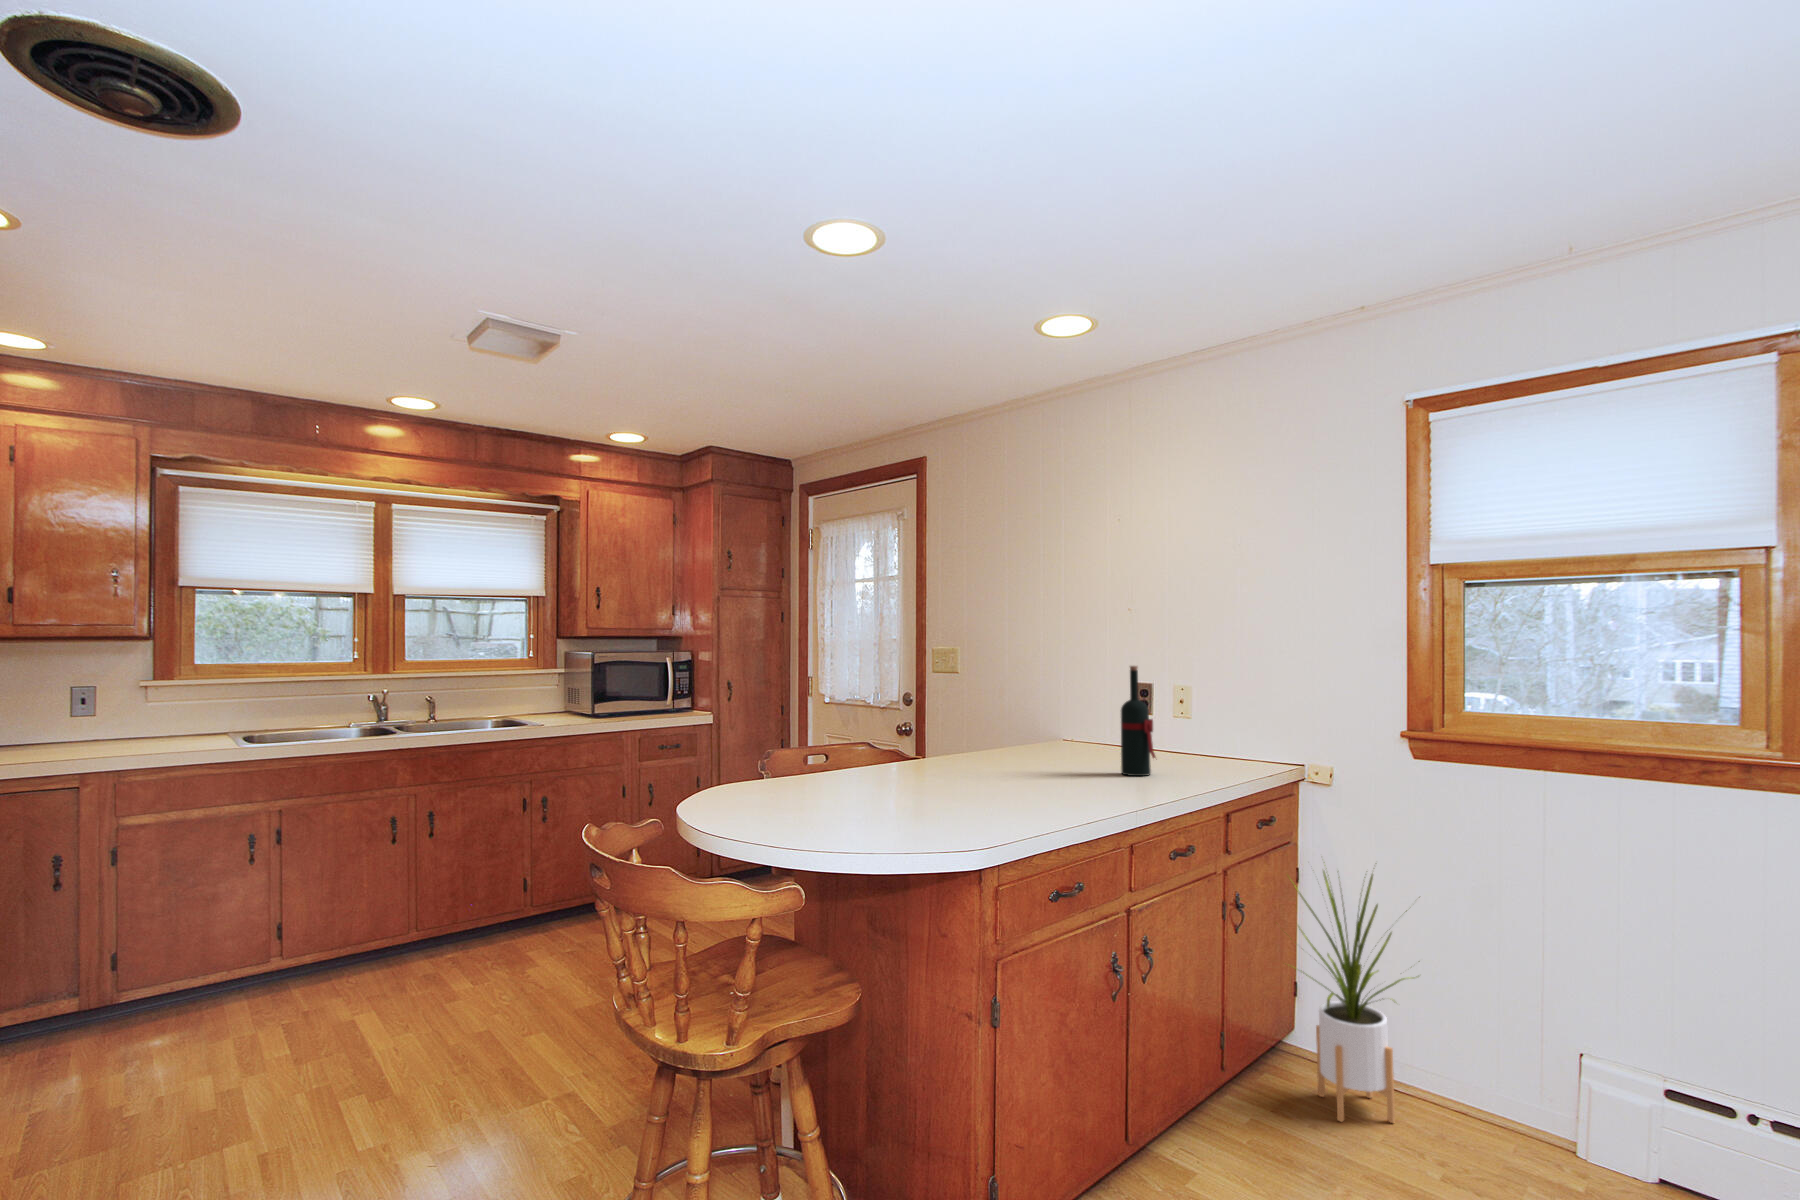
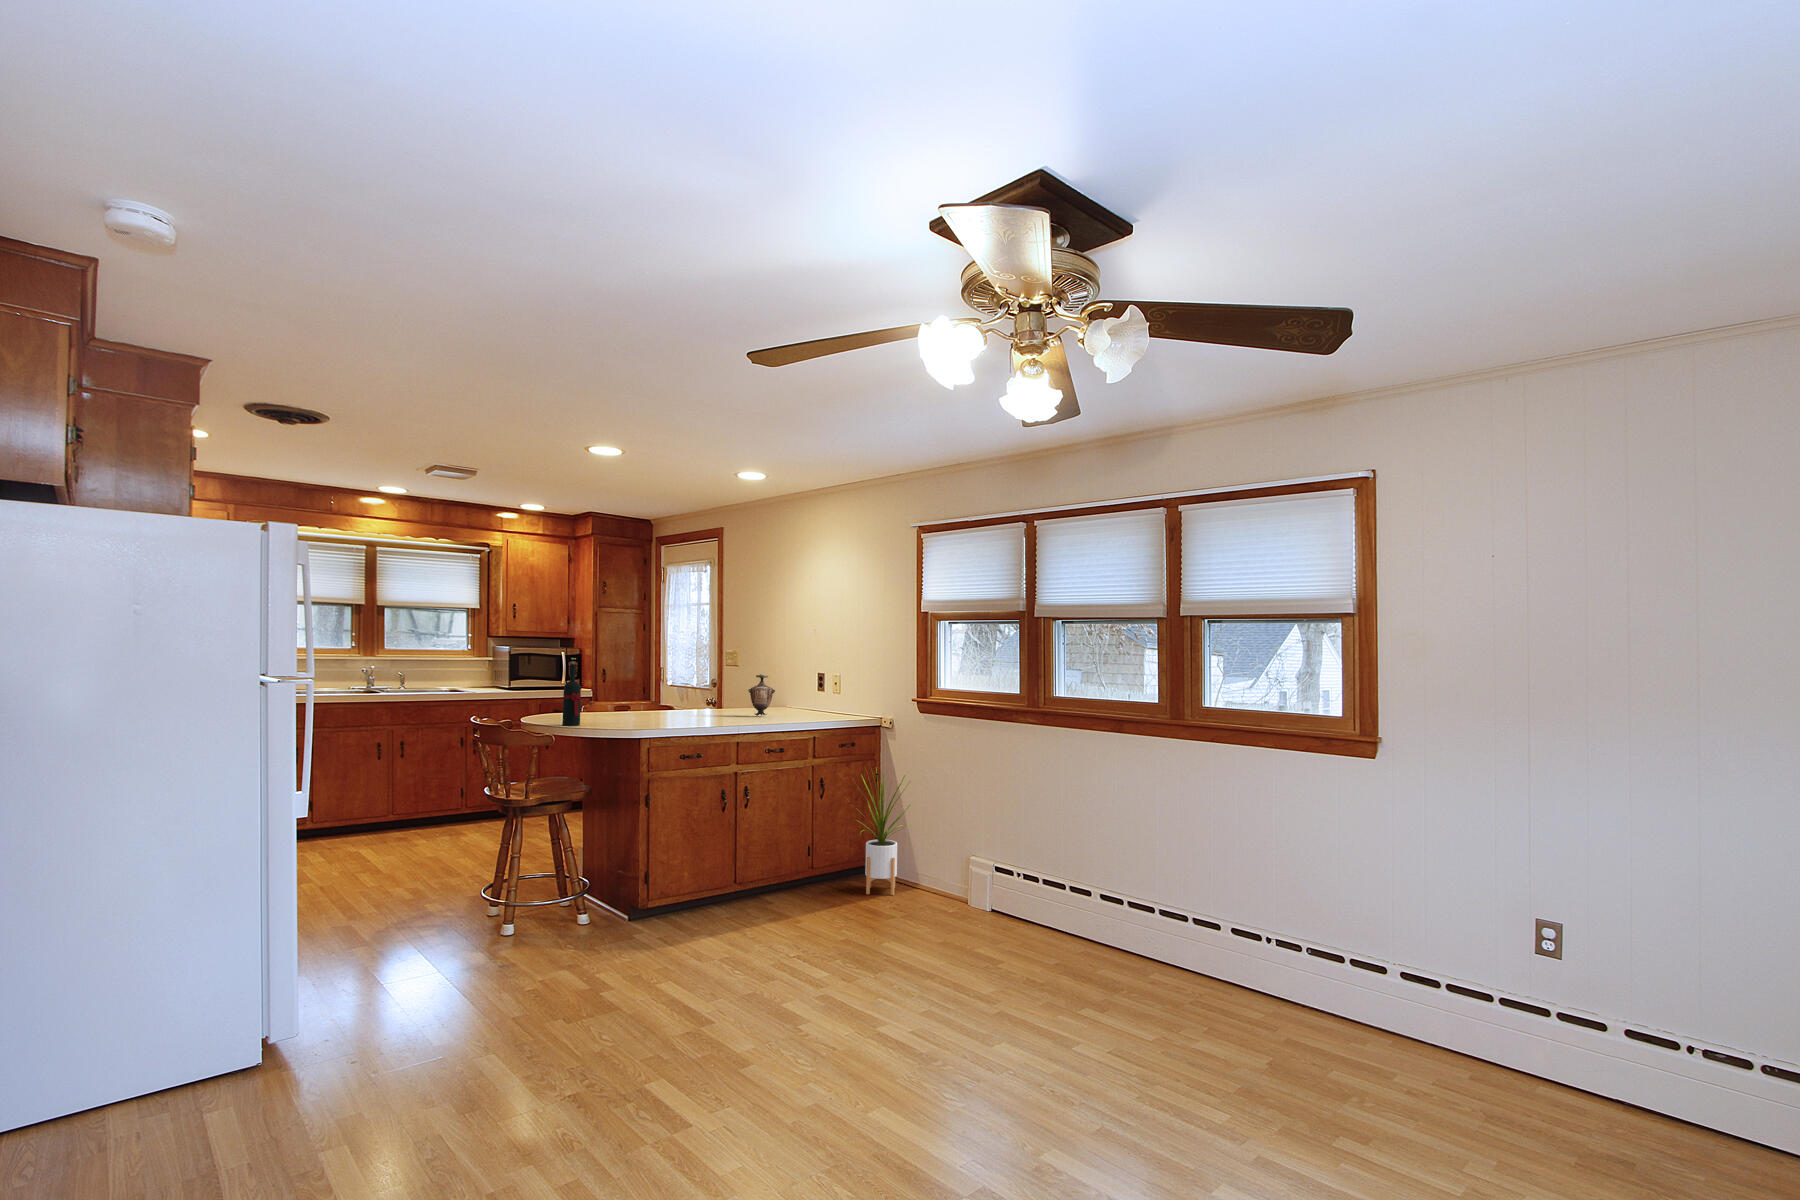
wine bottle: present [1121,666,1156,776] -> present [562,661,581,726]
vase: none [1044,683,1096,763] -> present [748,674,775,716]

